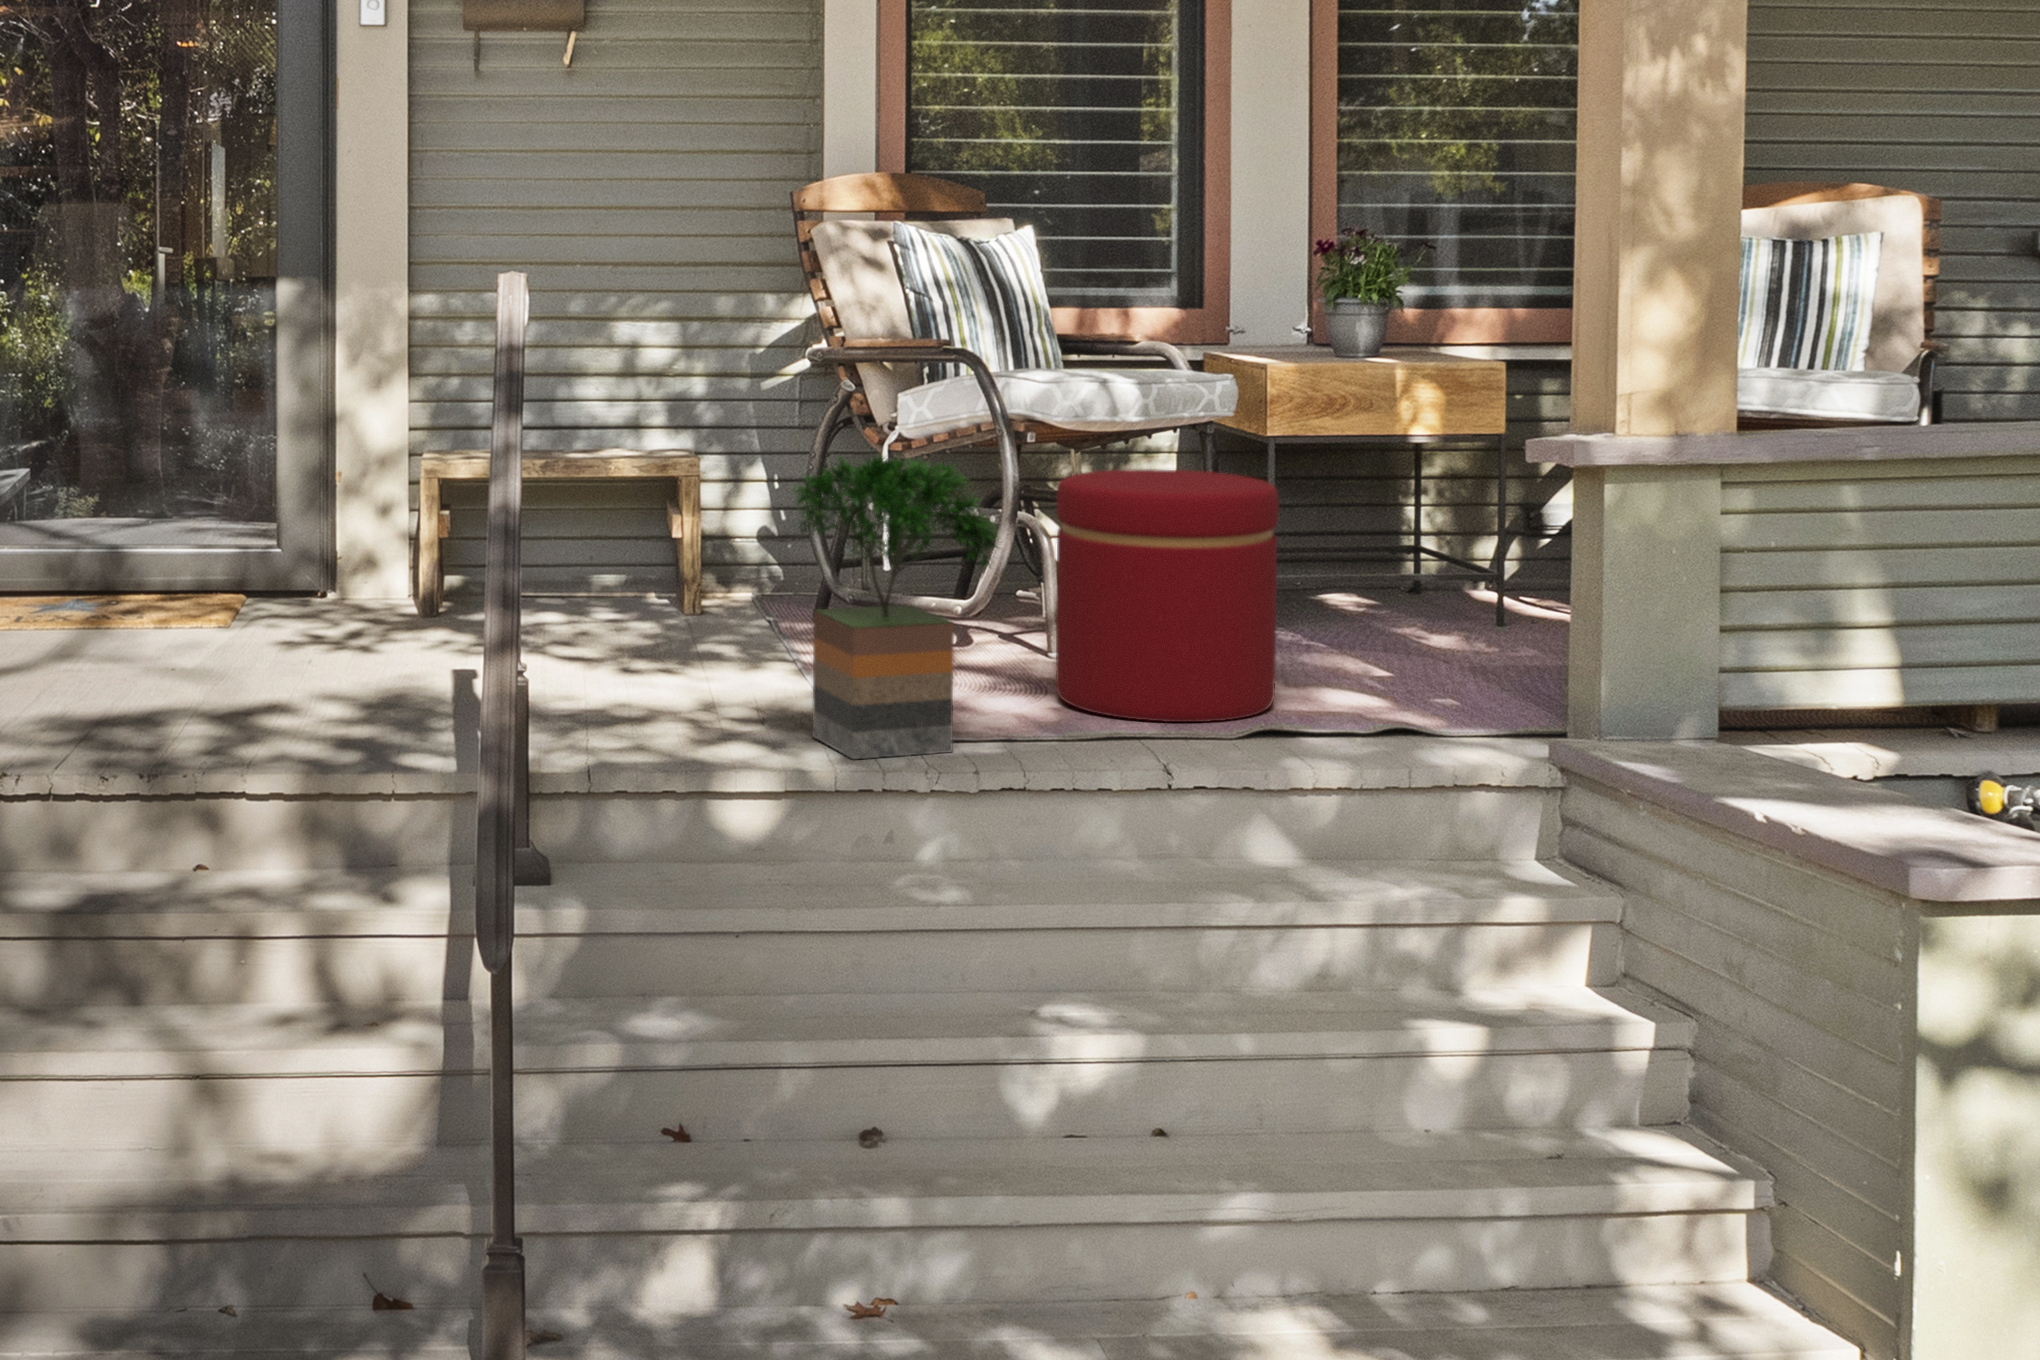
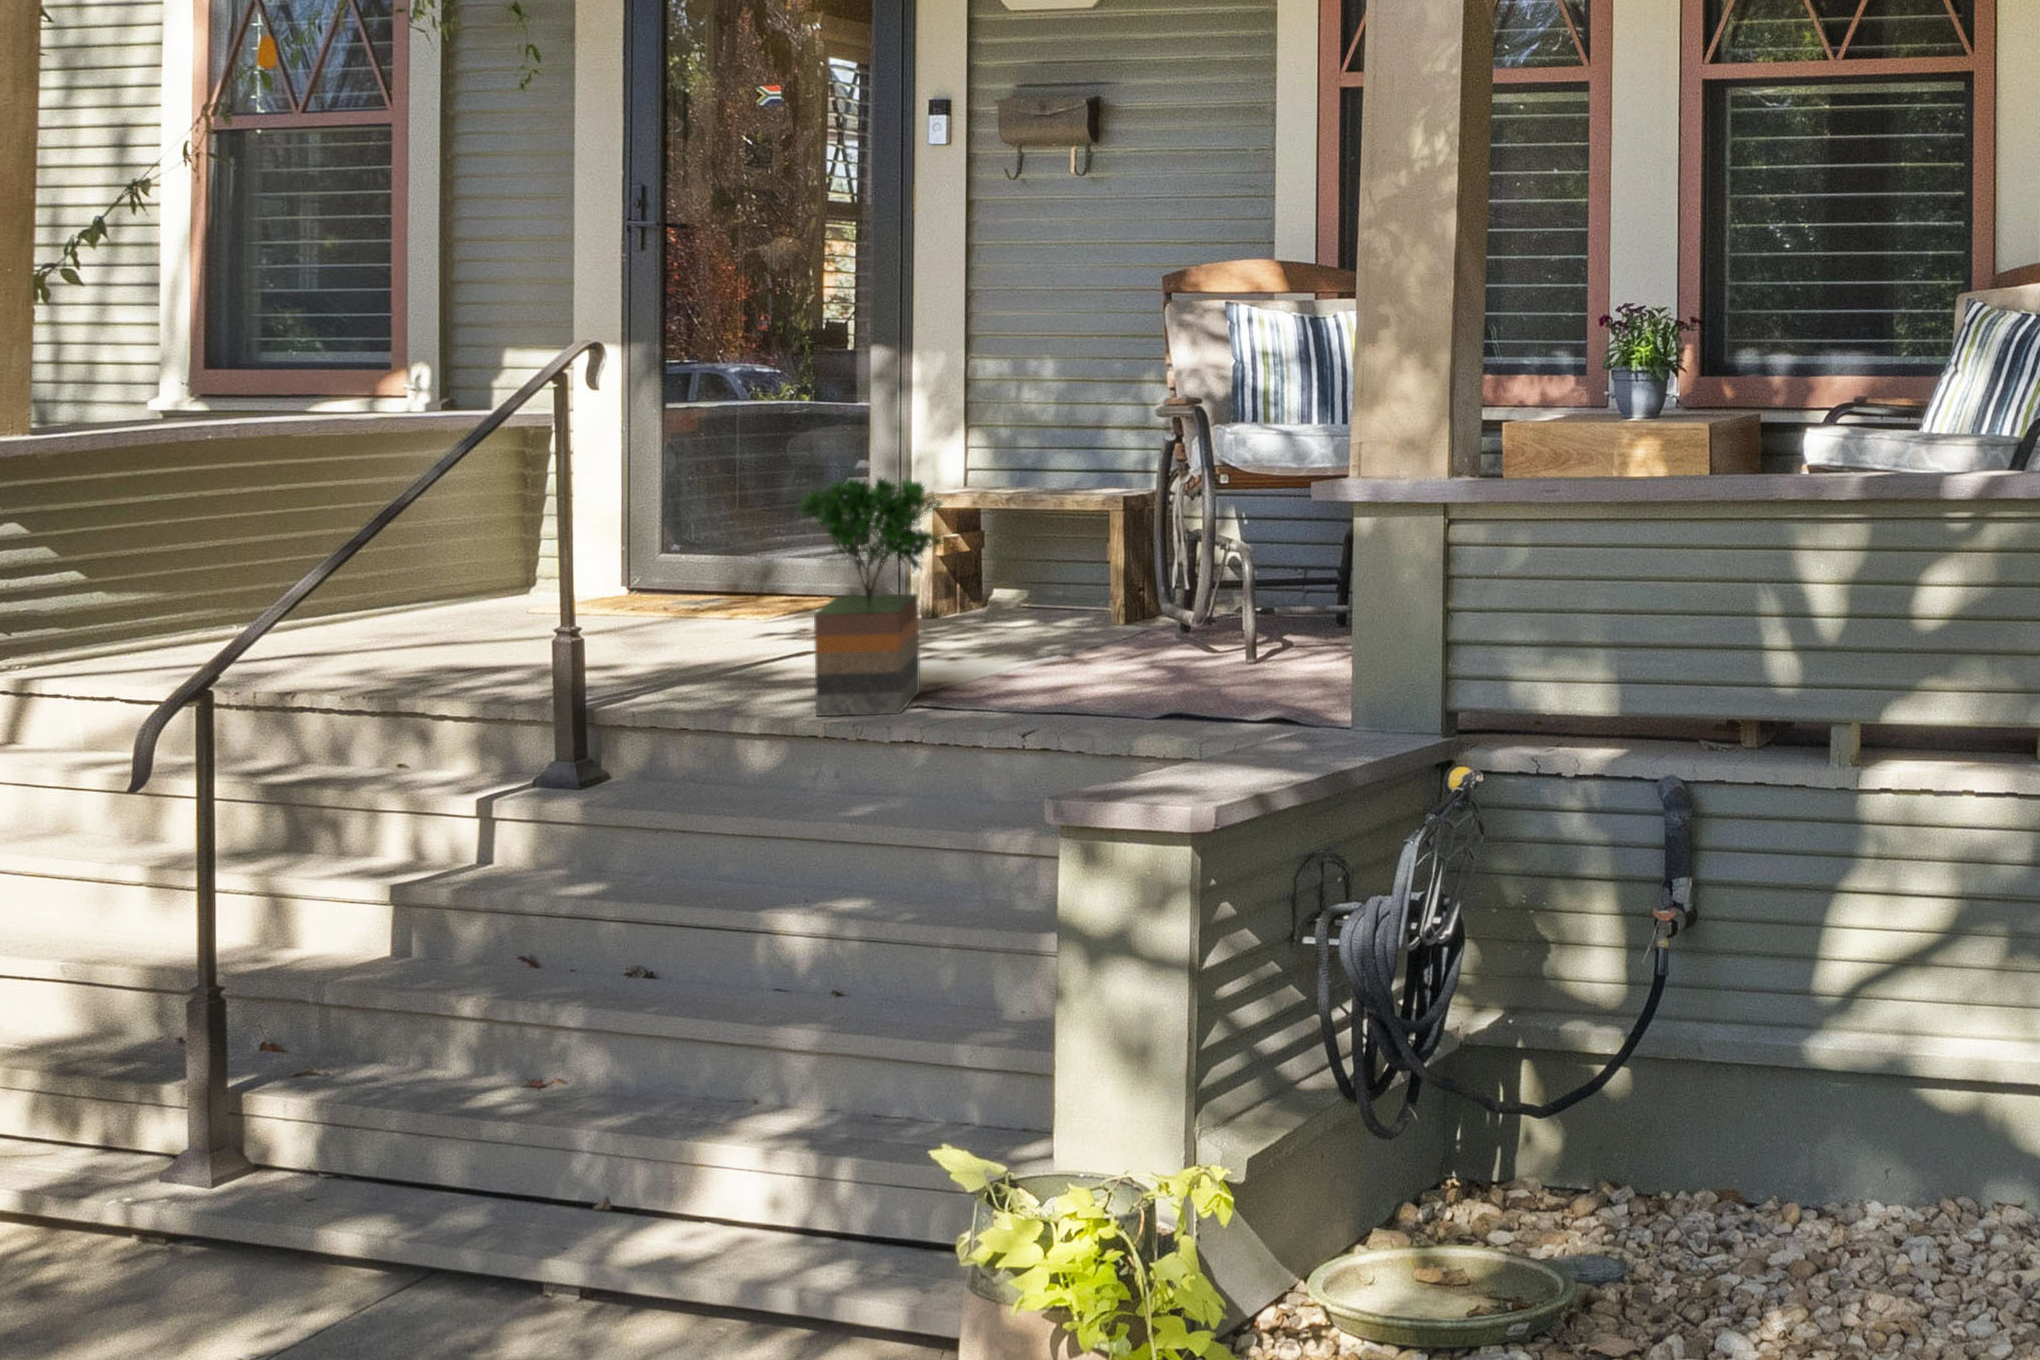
ottoman: present [1056,469,1279,722] -> none [1077,482,1256,695]

